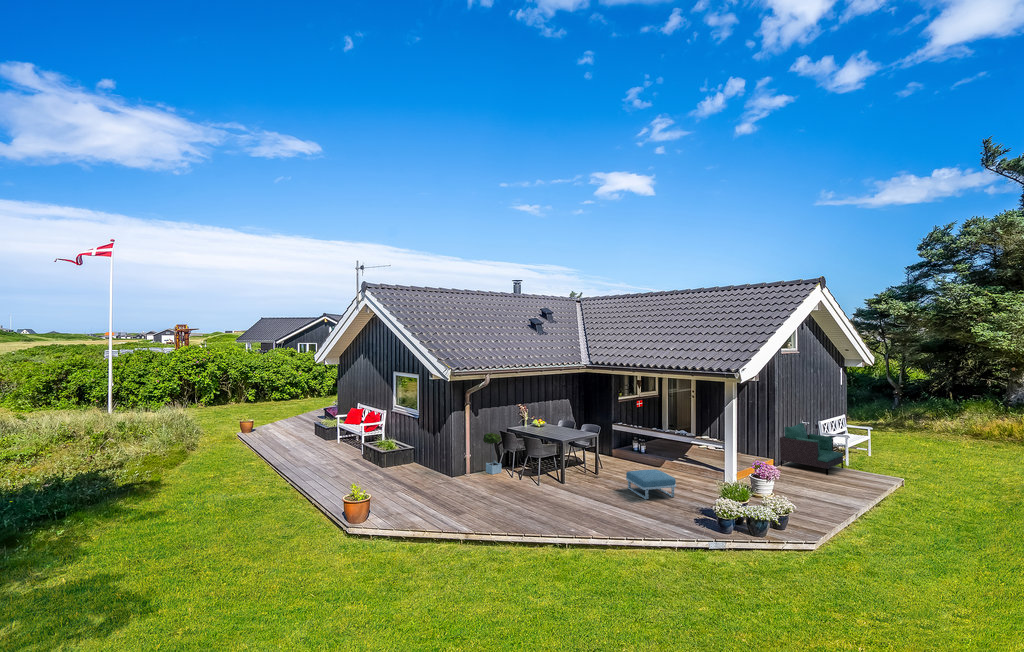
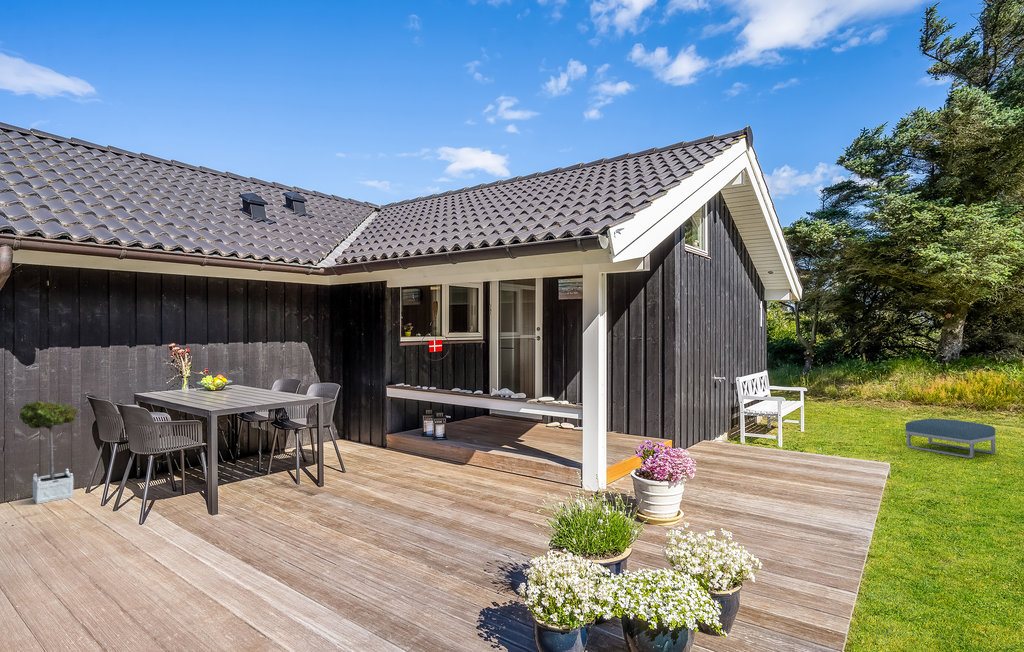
armchair: present [780,423,843,475] -> none [681,377,781,464]
footstool: present [626,469,676,499] -> present [905,419,996,458]

